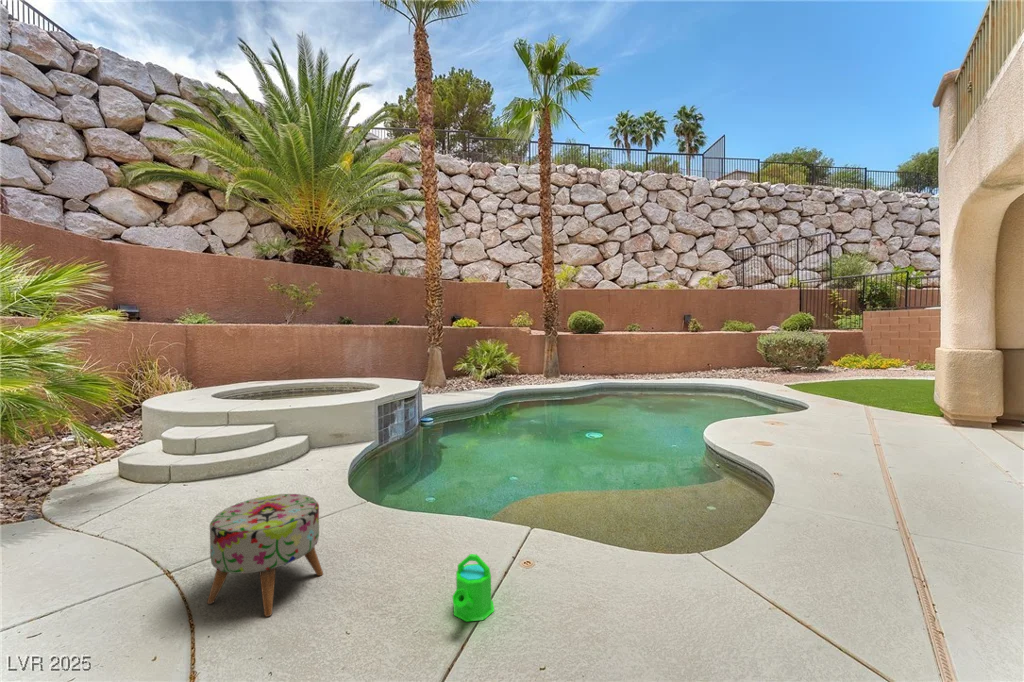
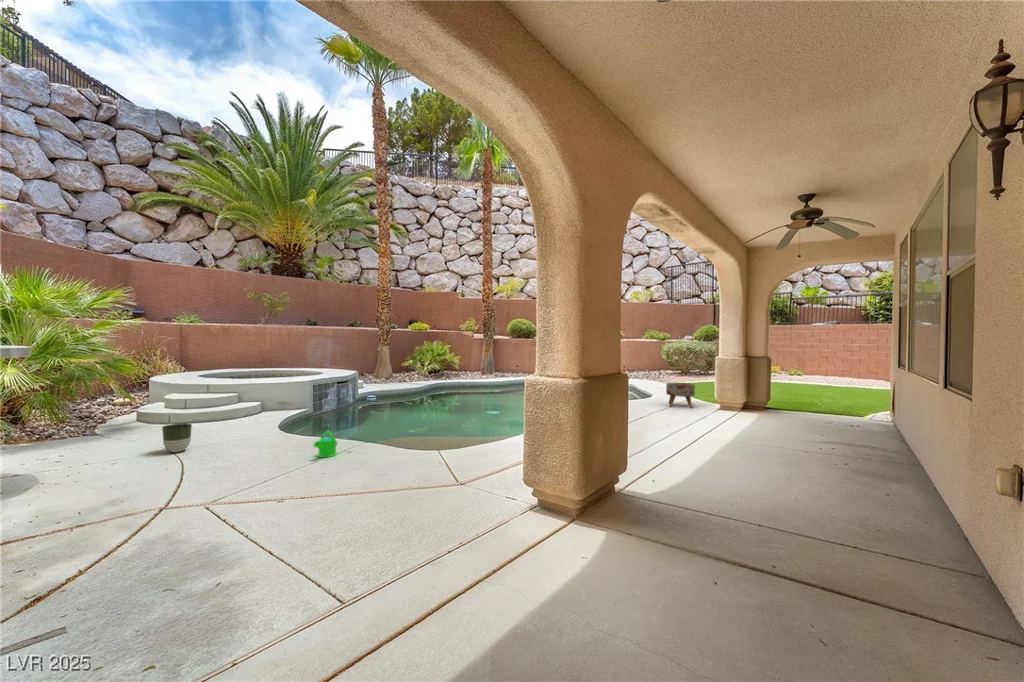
ottoman: present [207,494,323,617] -> present [666,383,695,408]
planter: none [104,531,172,604] -> present [162,423,192,452]

